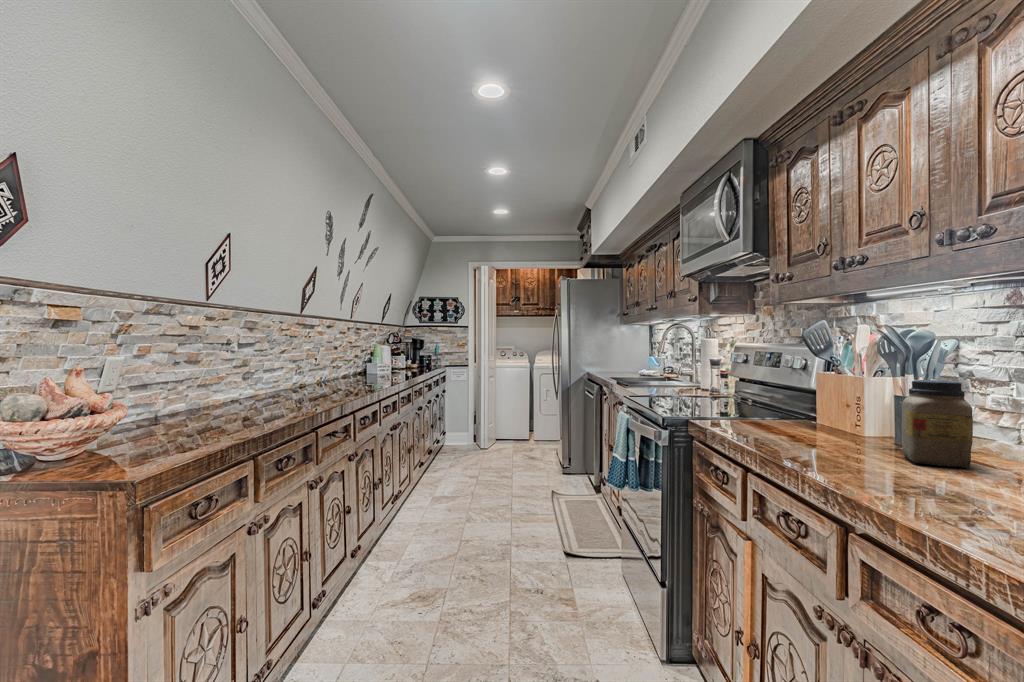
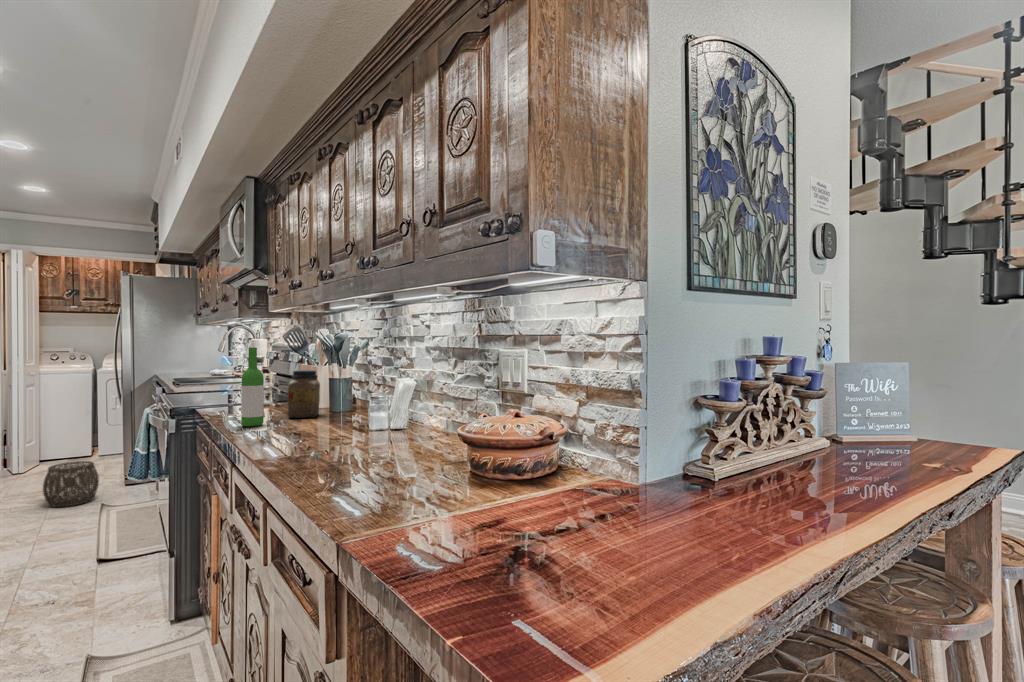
wine bottle: none [853,339,896,477] -> present [241,347,264,426]
woven basket: none [508,447,547,488] -> present [43,461,99,507]

